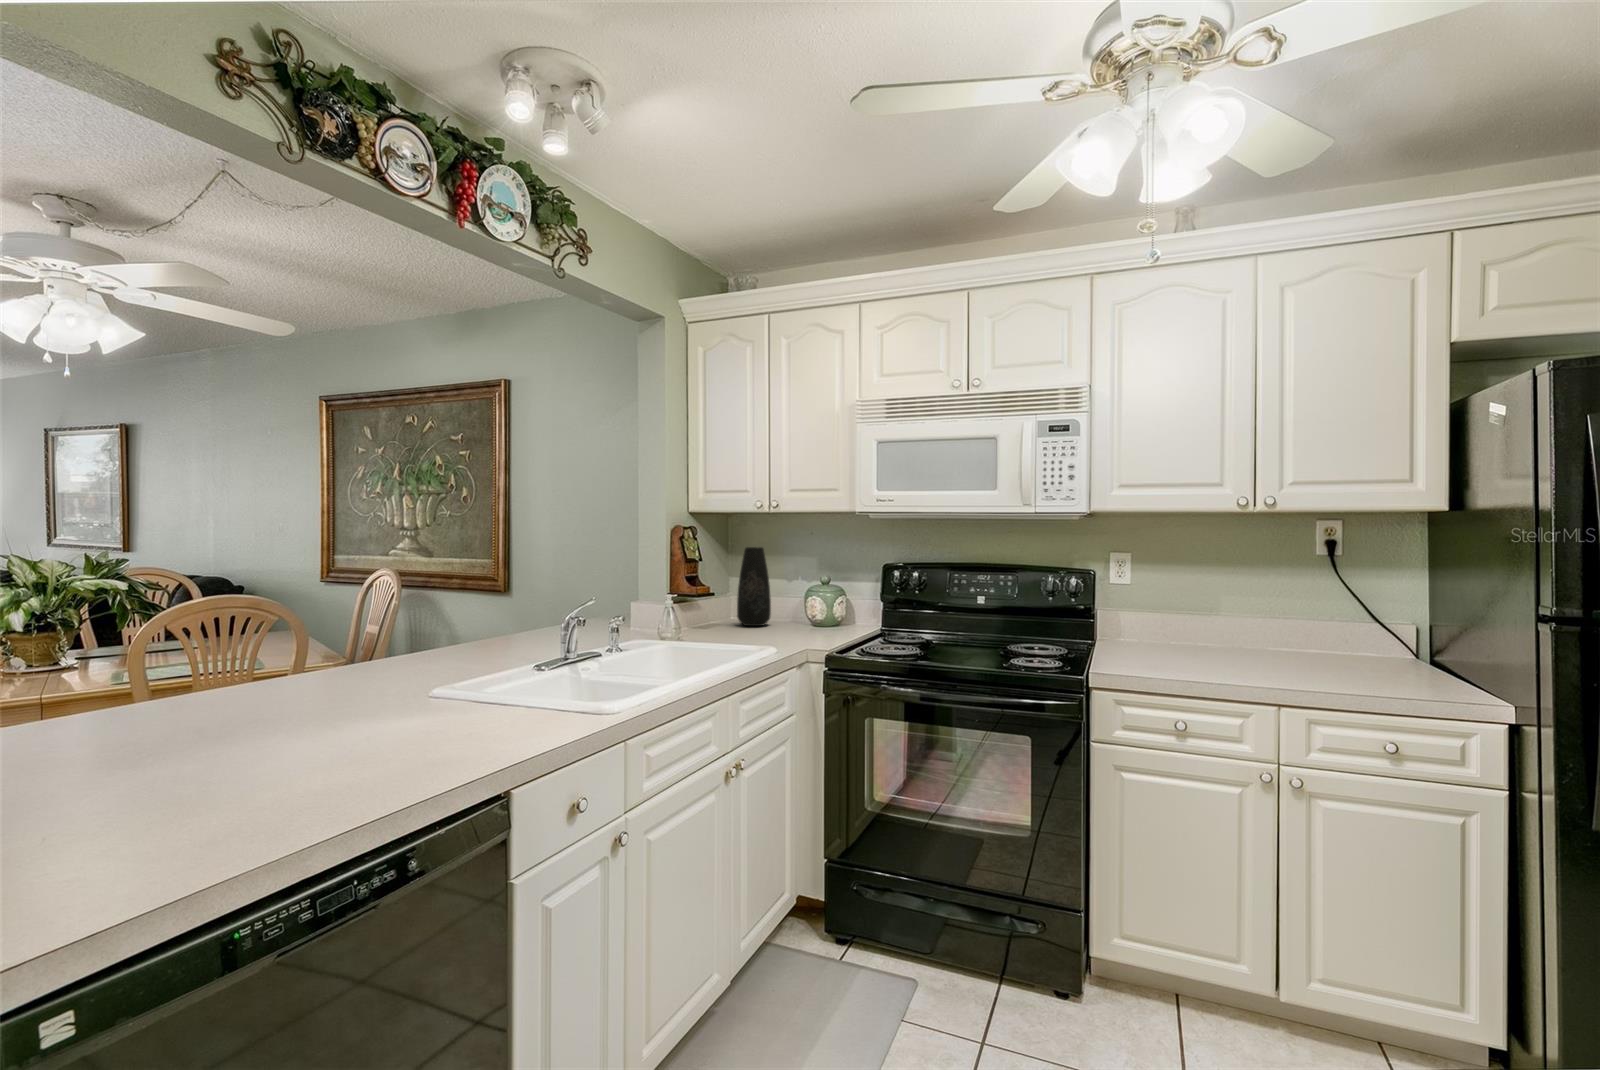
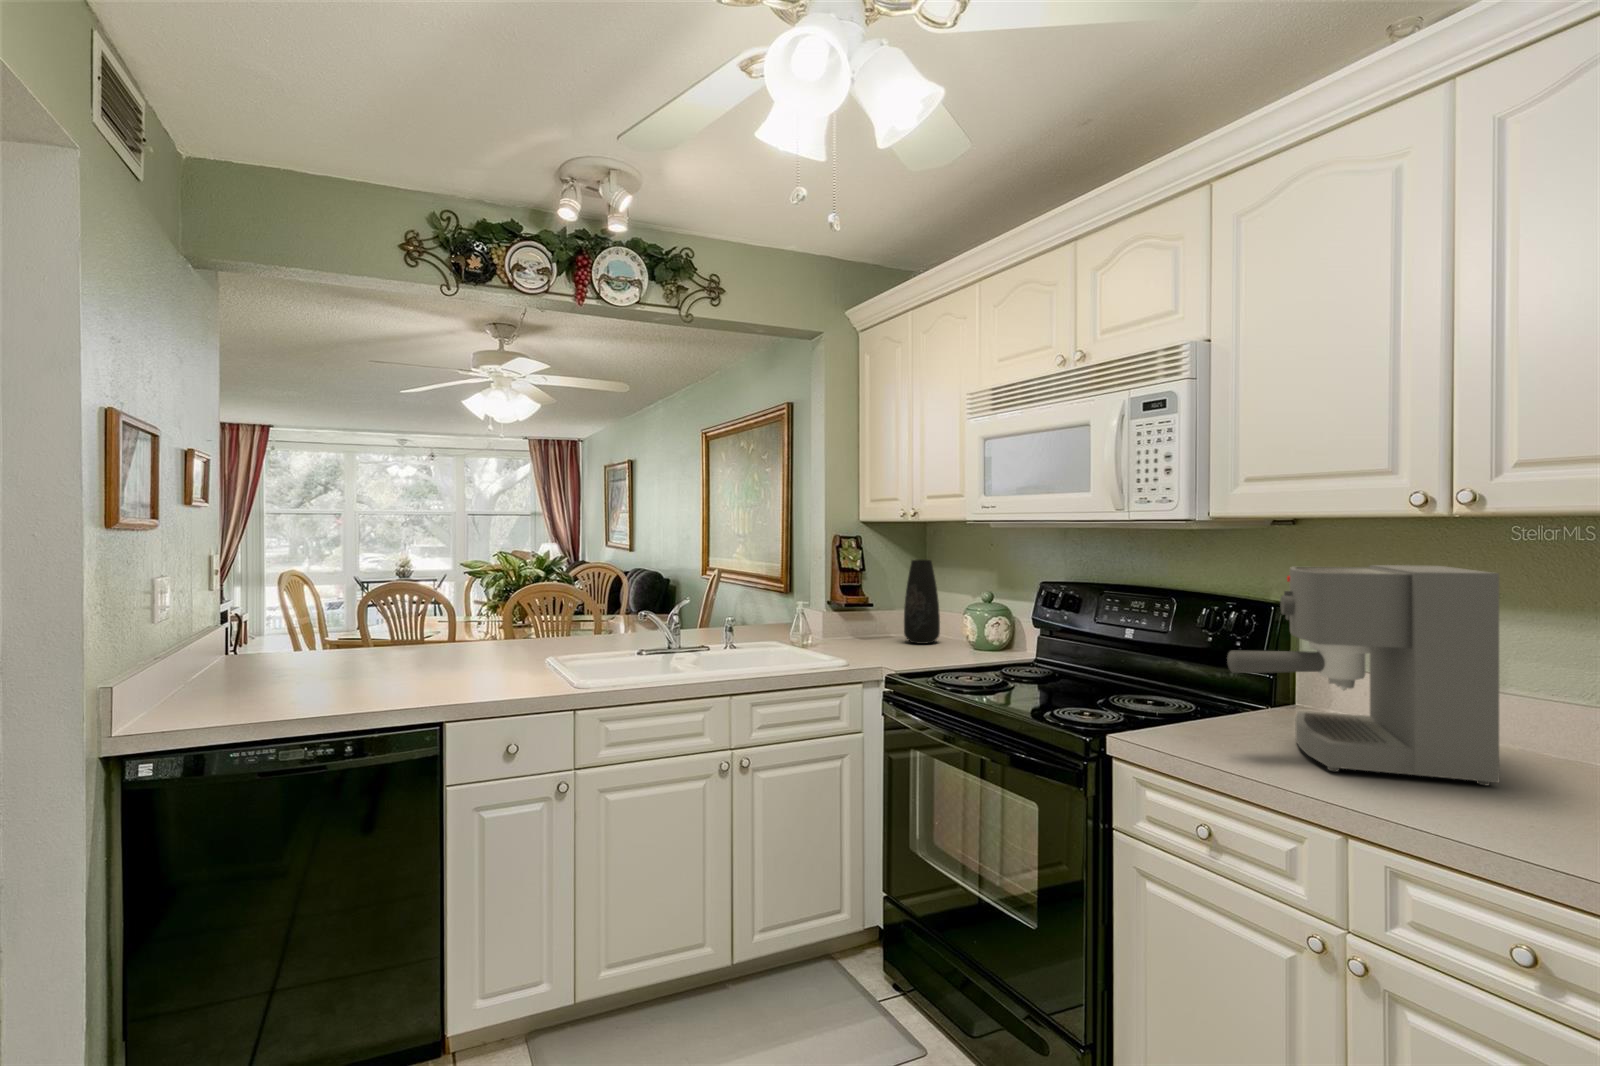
coffee maker: none [1155,543,1293,673] -> present [1227,565,1499,785]

